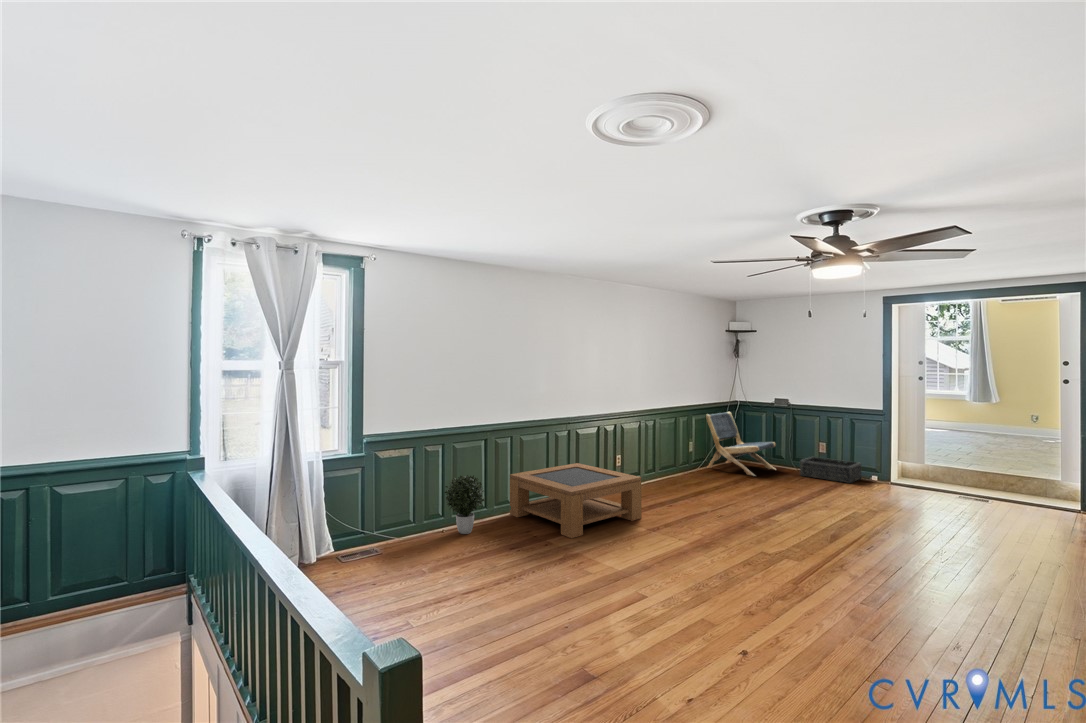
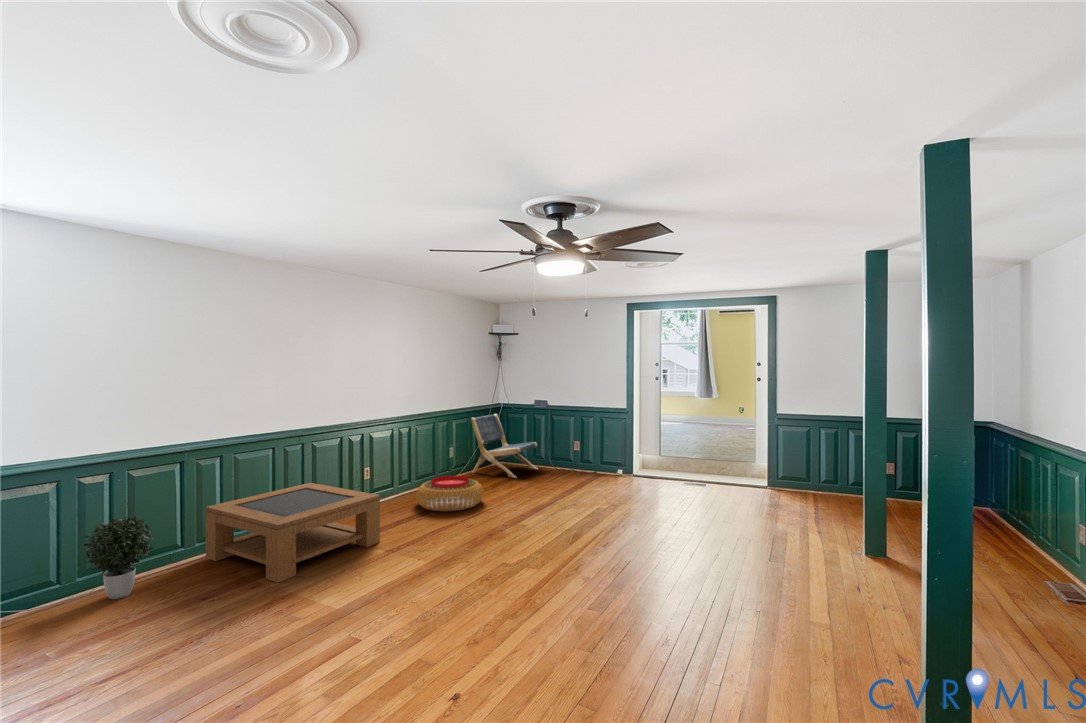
basket: present [800,457,862,483] -> none [558,454,609,478]
pouf: none [663,467,728,500] -> present [416,476,483,511]

